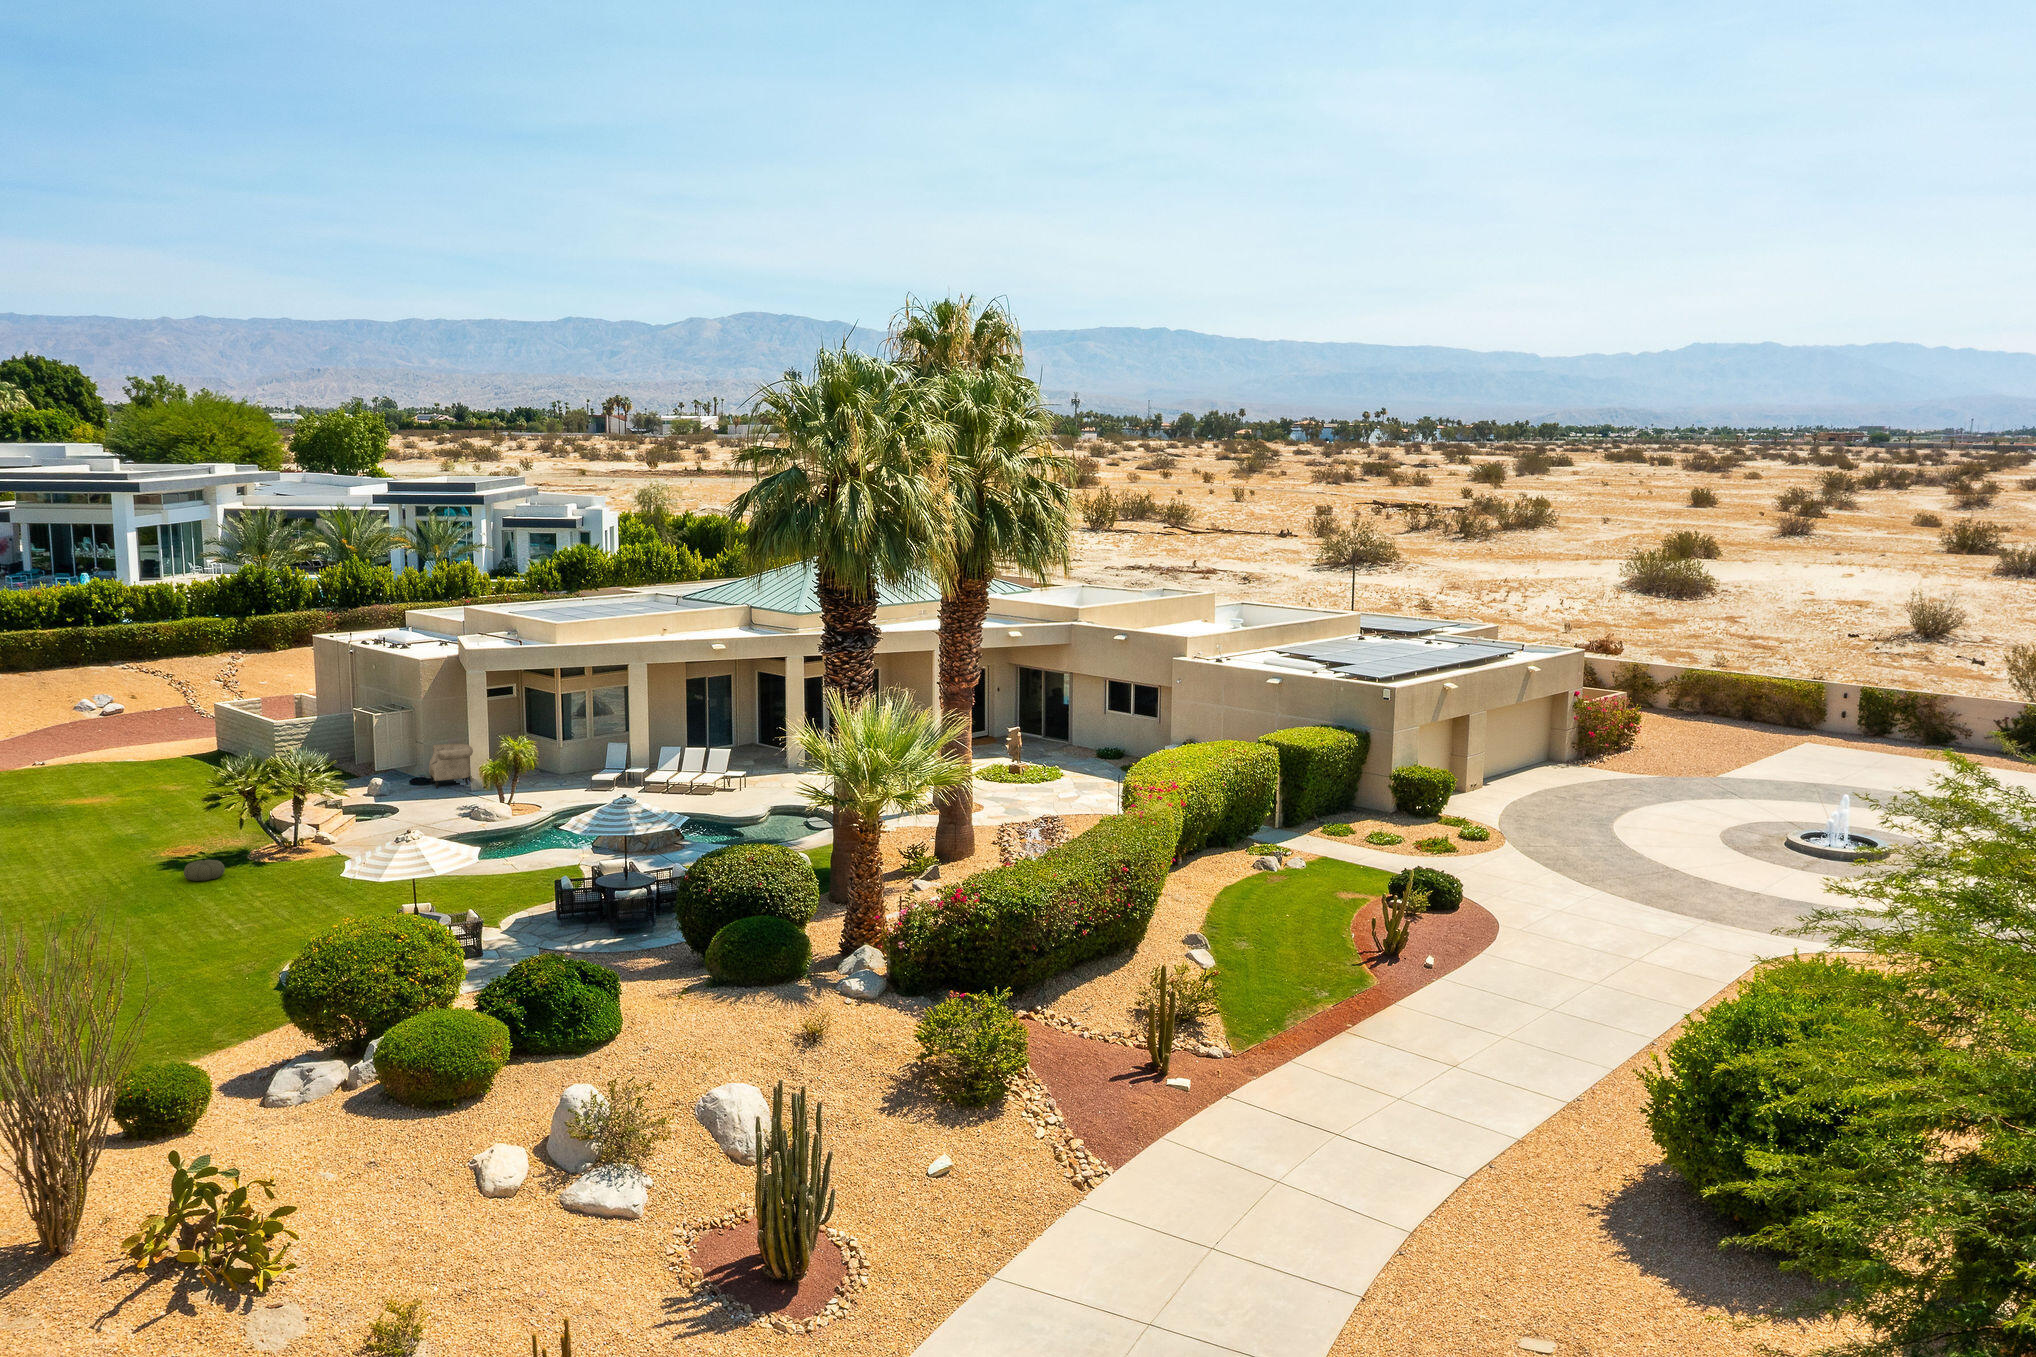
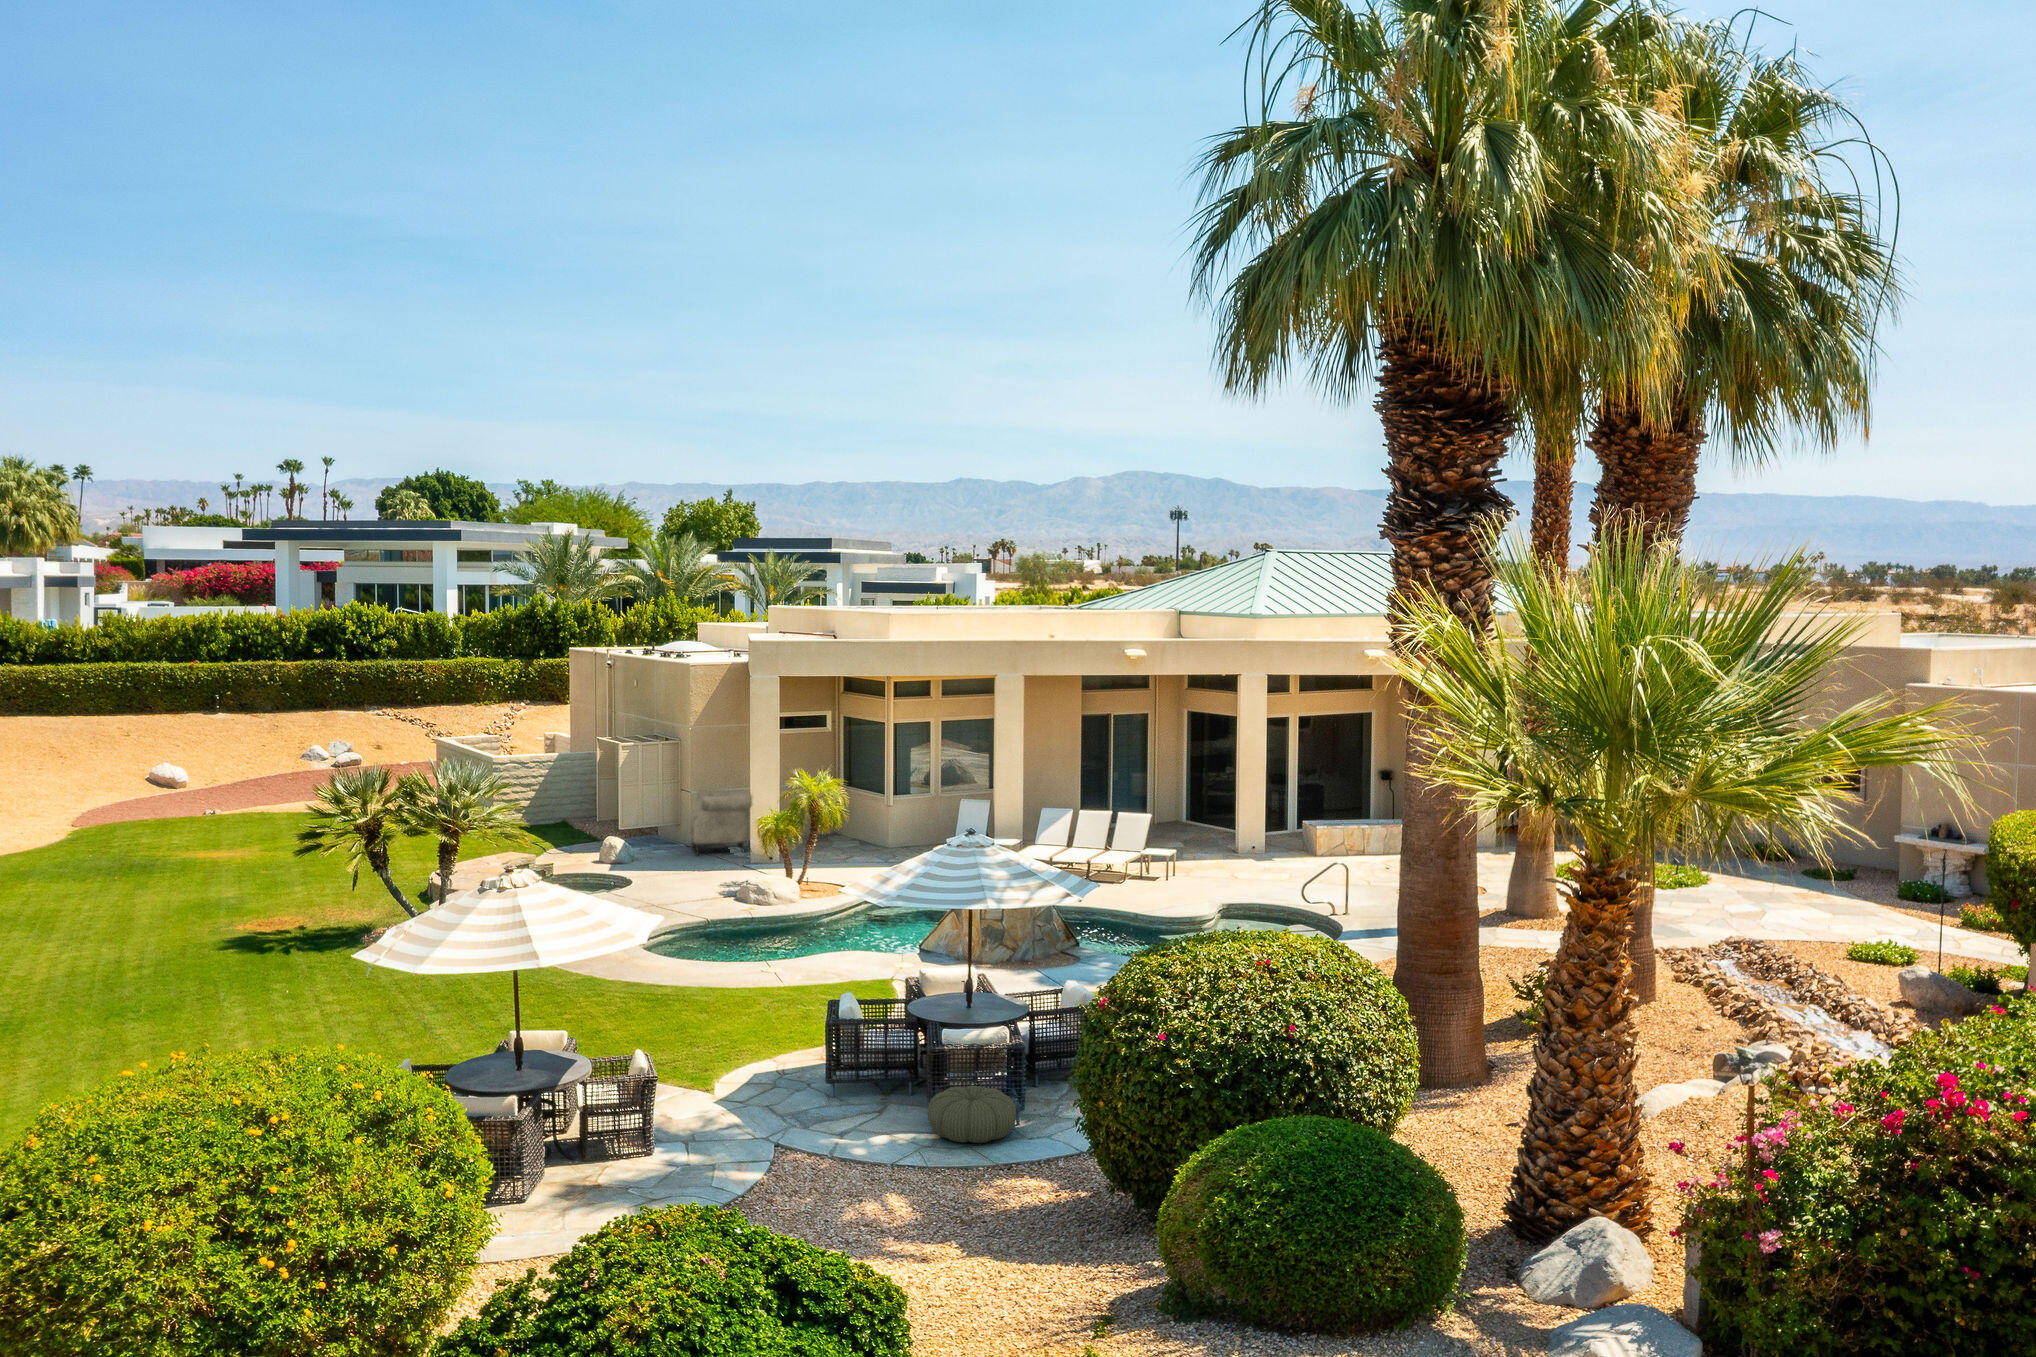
pouf: present [184,860,225,881] -> present [928,1086,1016,1143]

